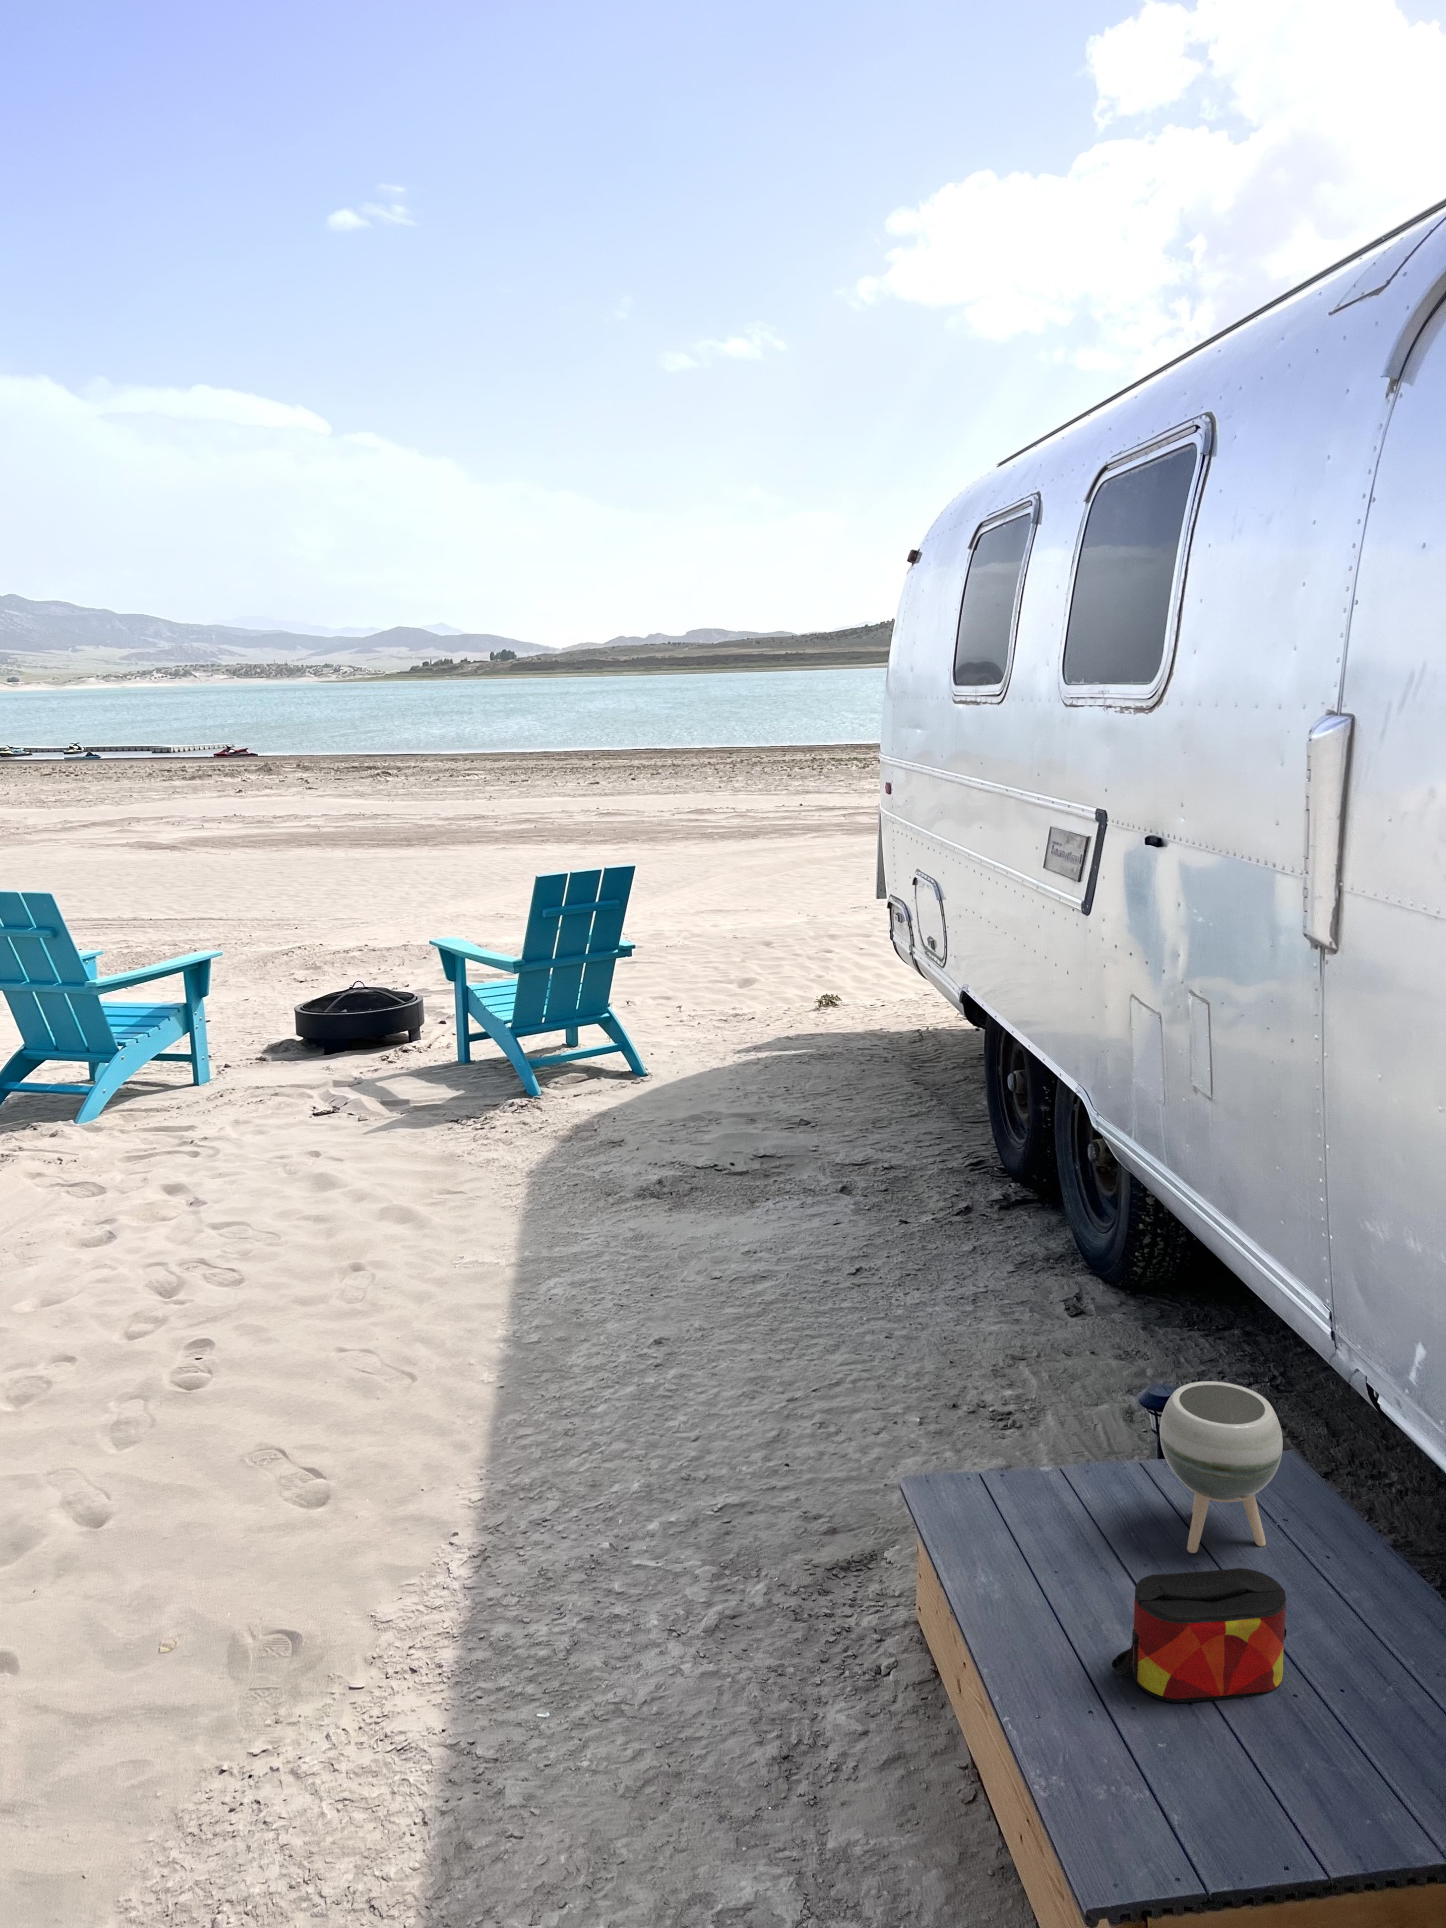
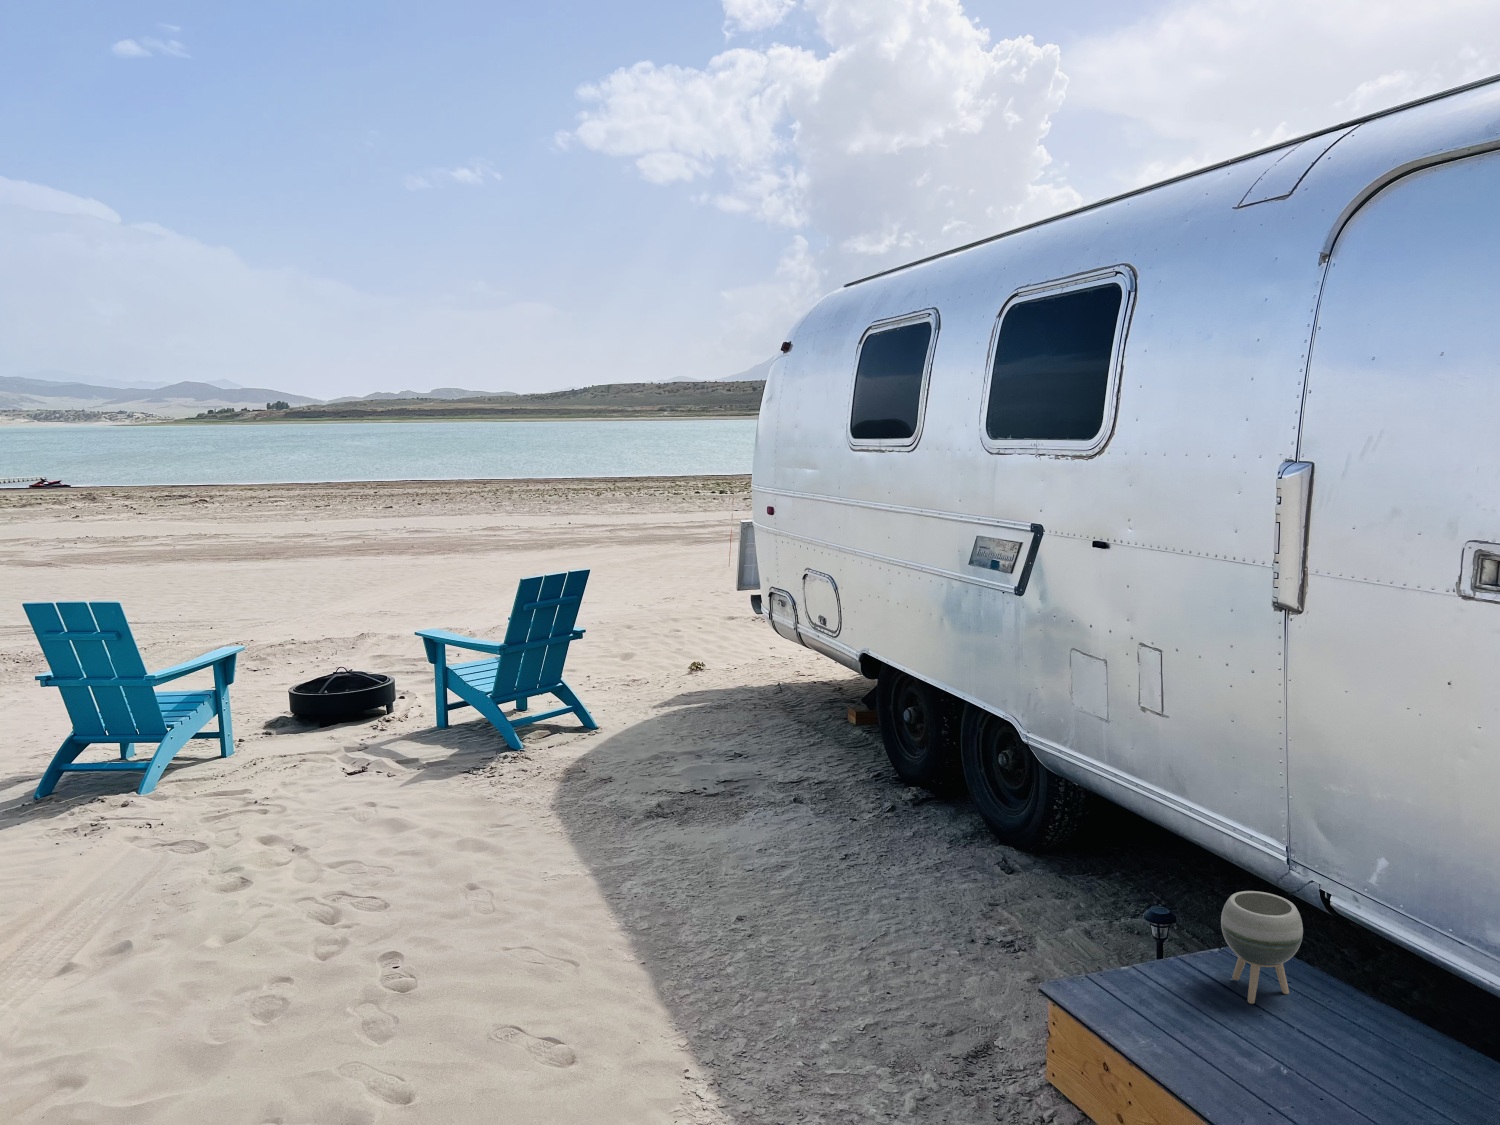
bag: present [1112,1568,1287,1703] -> none [1265,1002,1367,1093]

